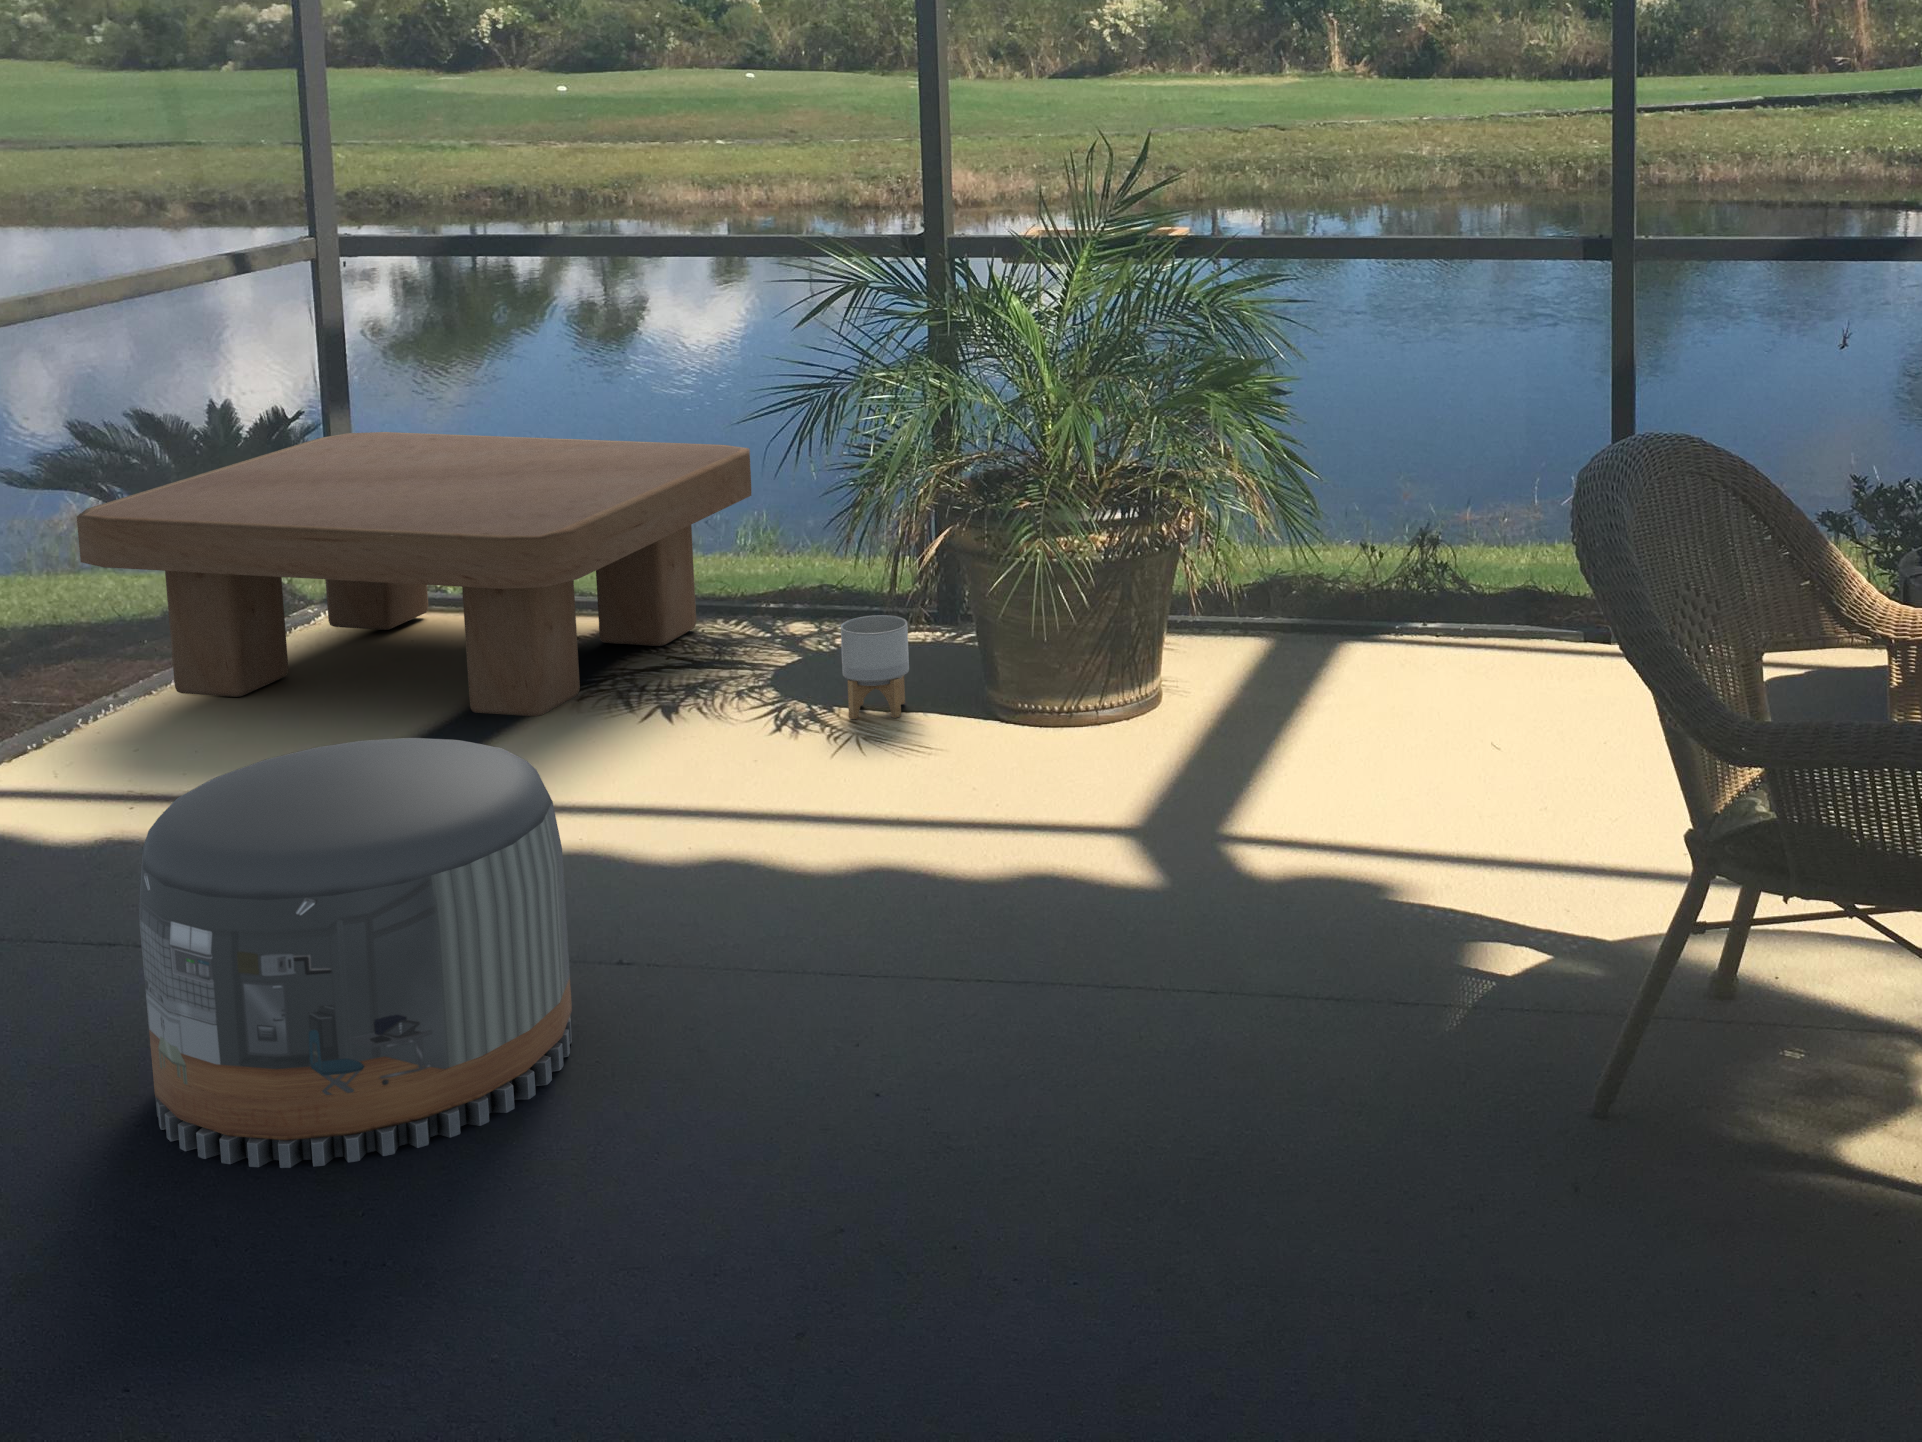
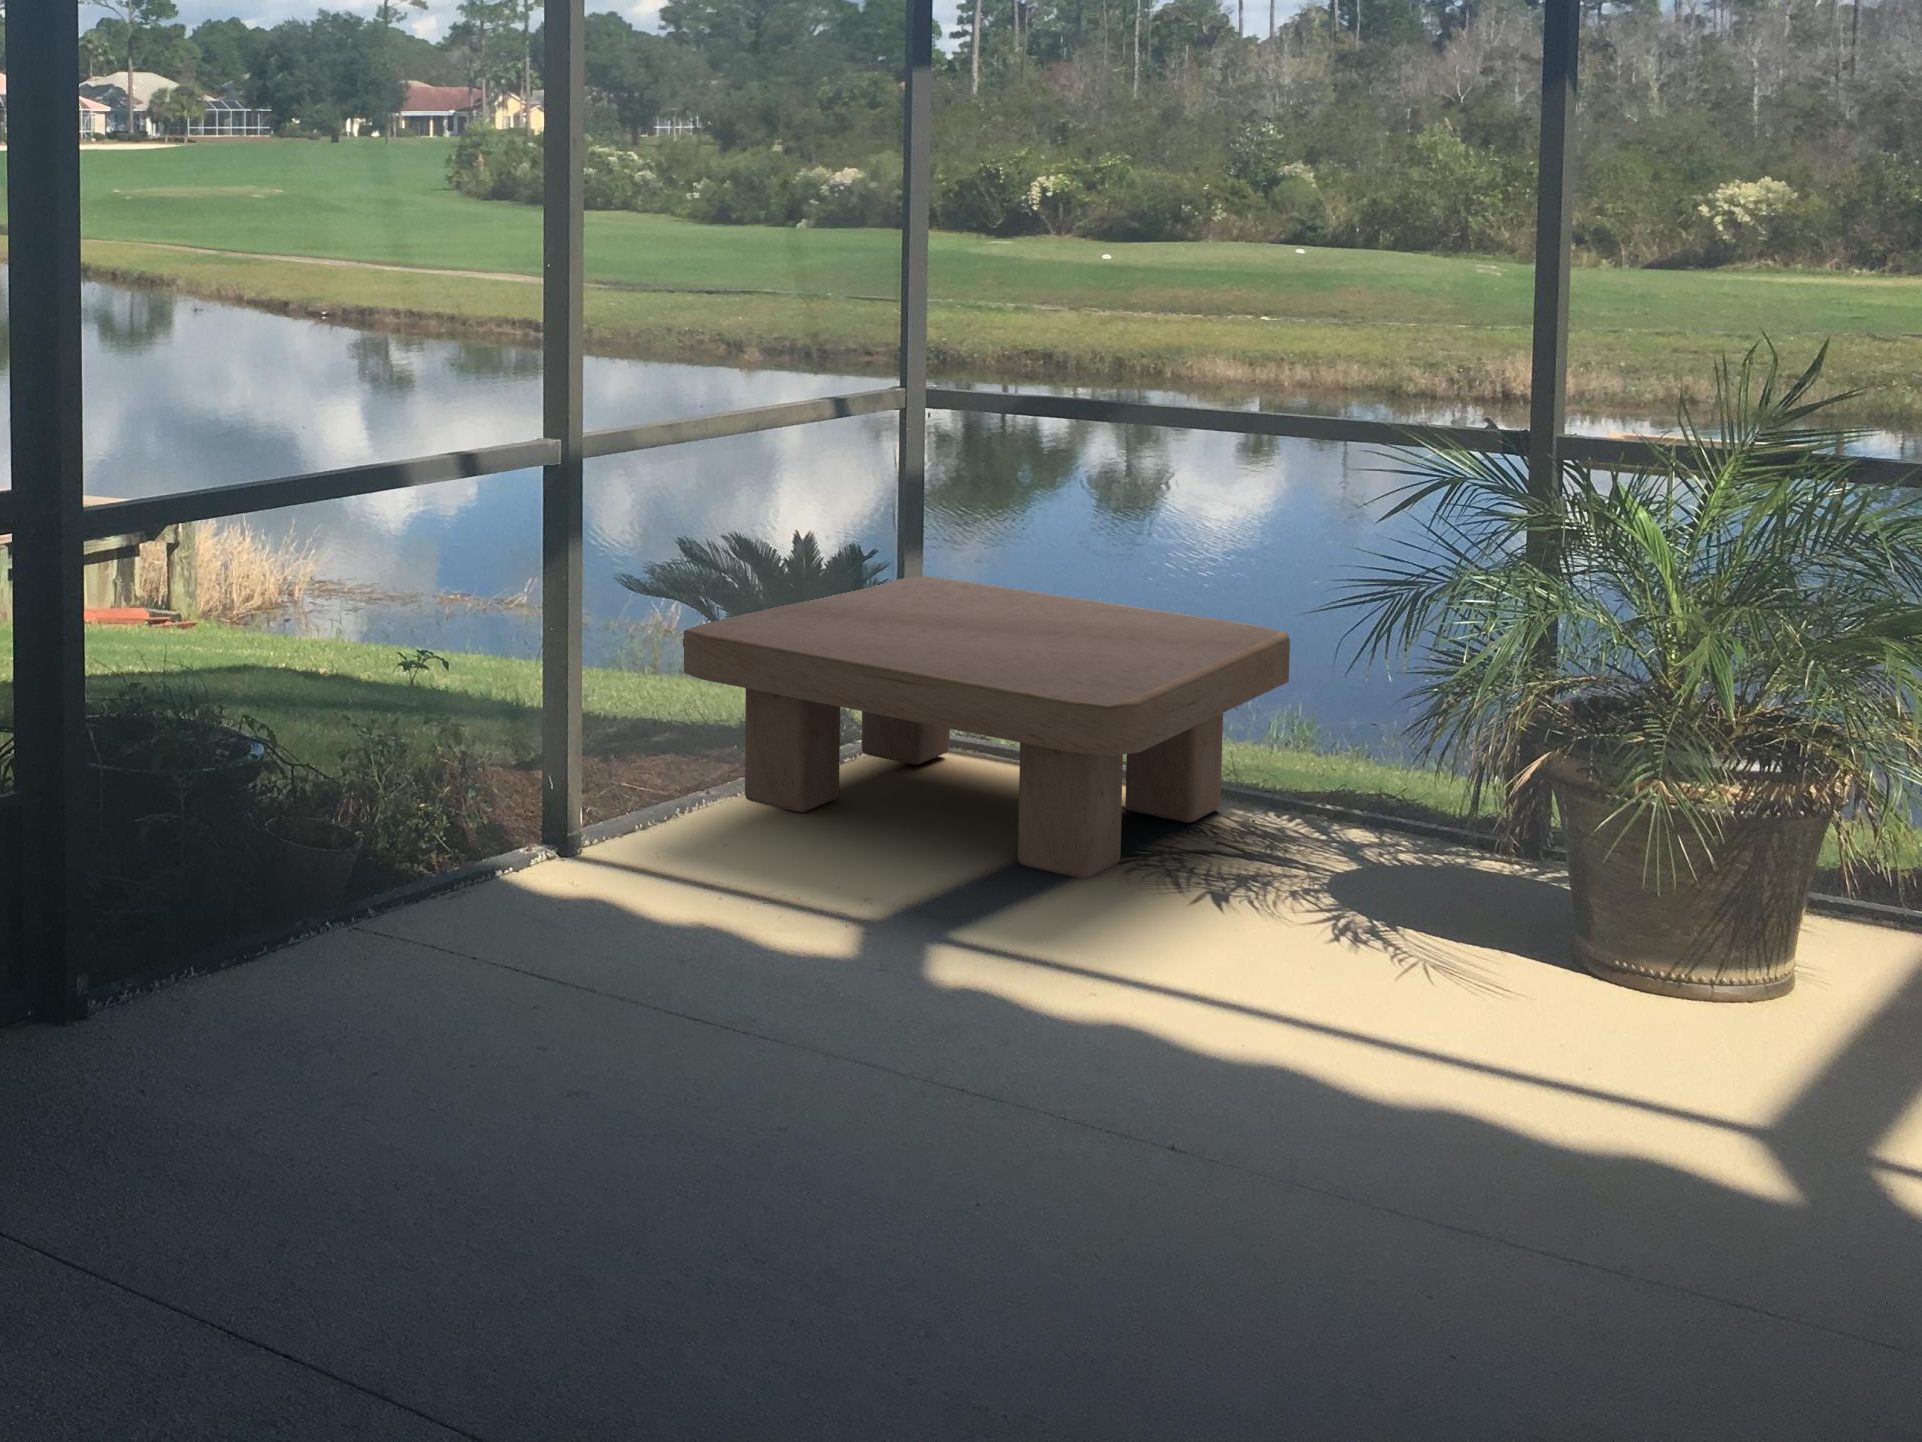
planter: present [841,615,909,719] -> none [1410,832,1487,946]
pouf: present [139,738,572,1168] -> none [851,902,1228,1310]

